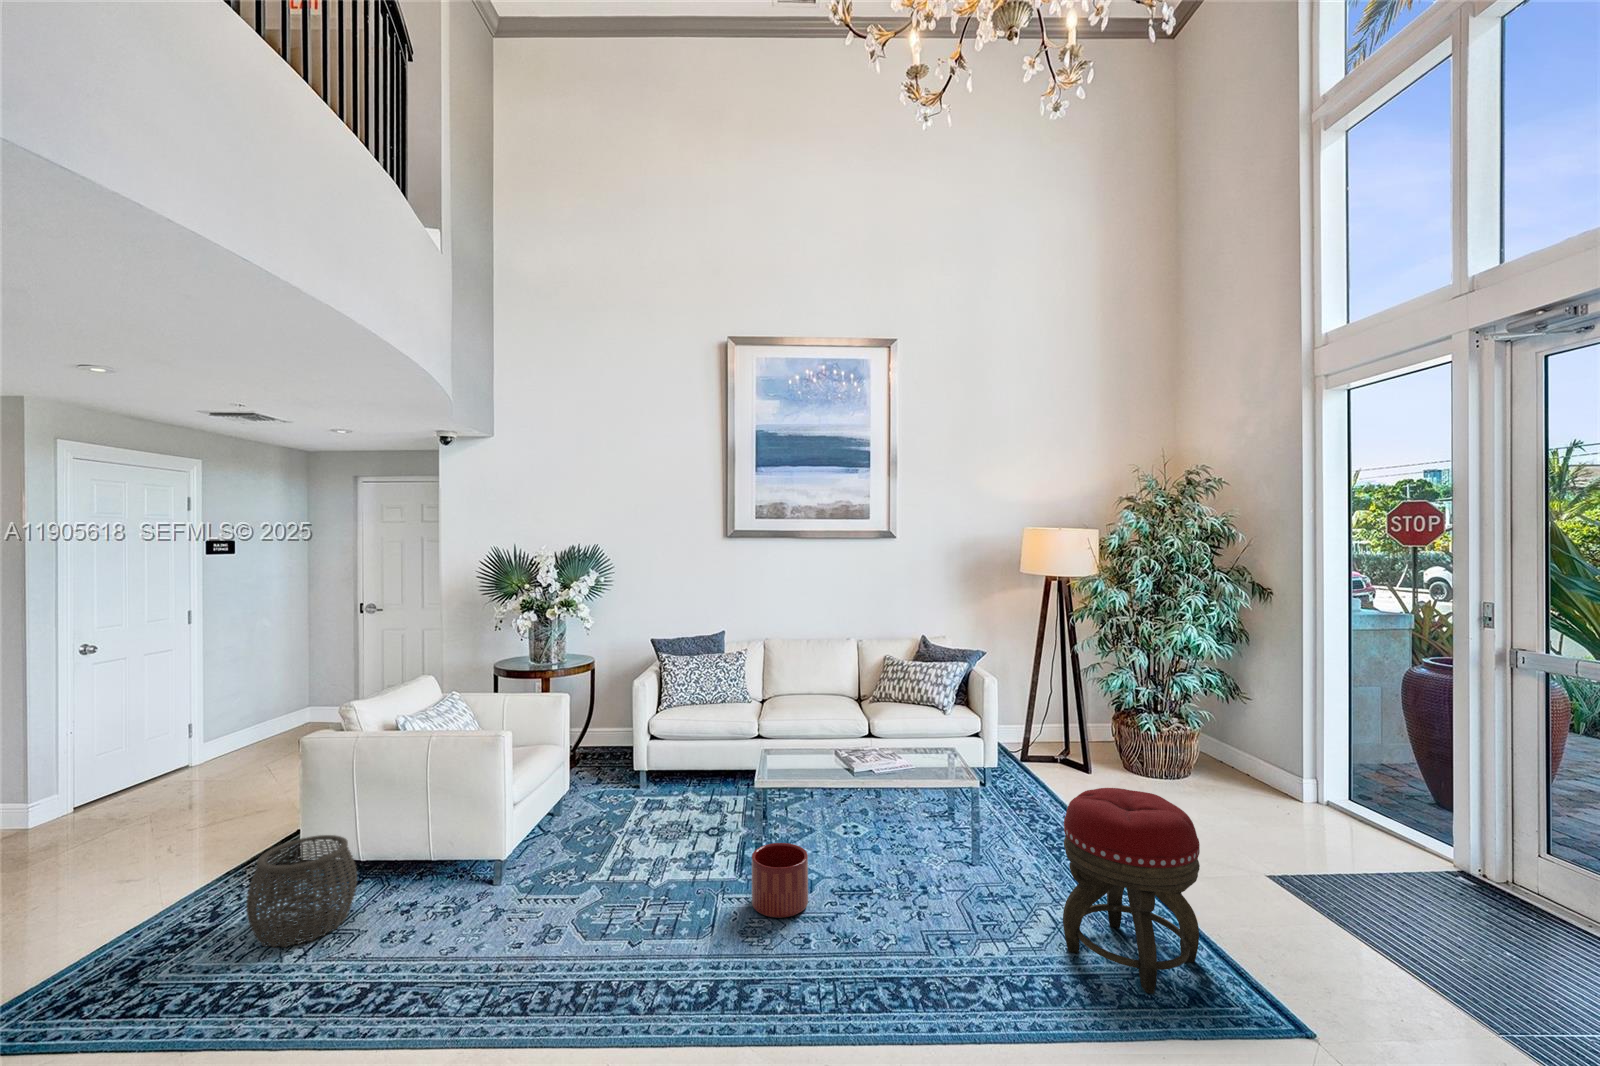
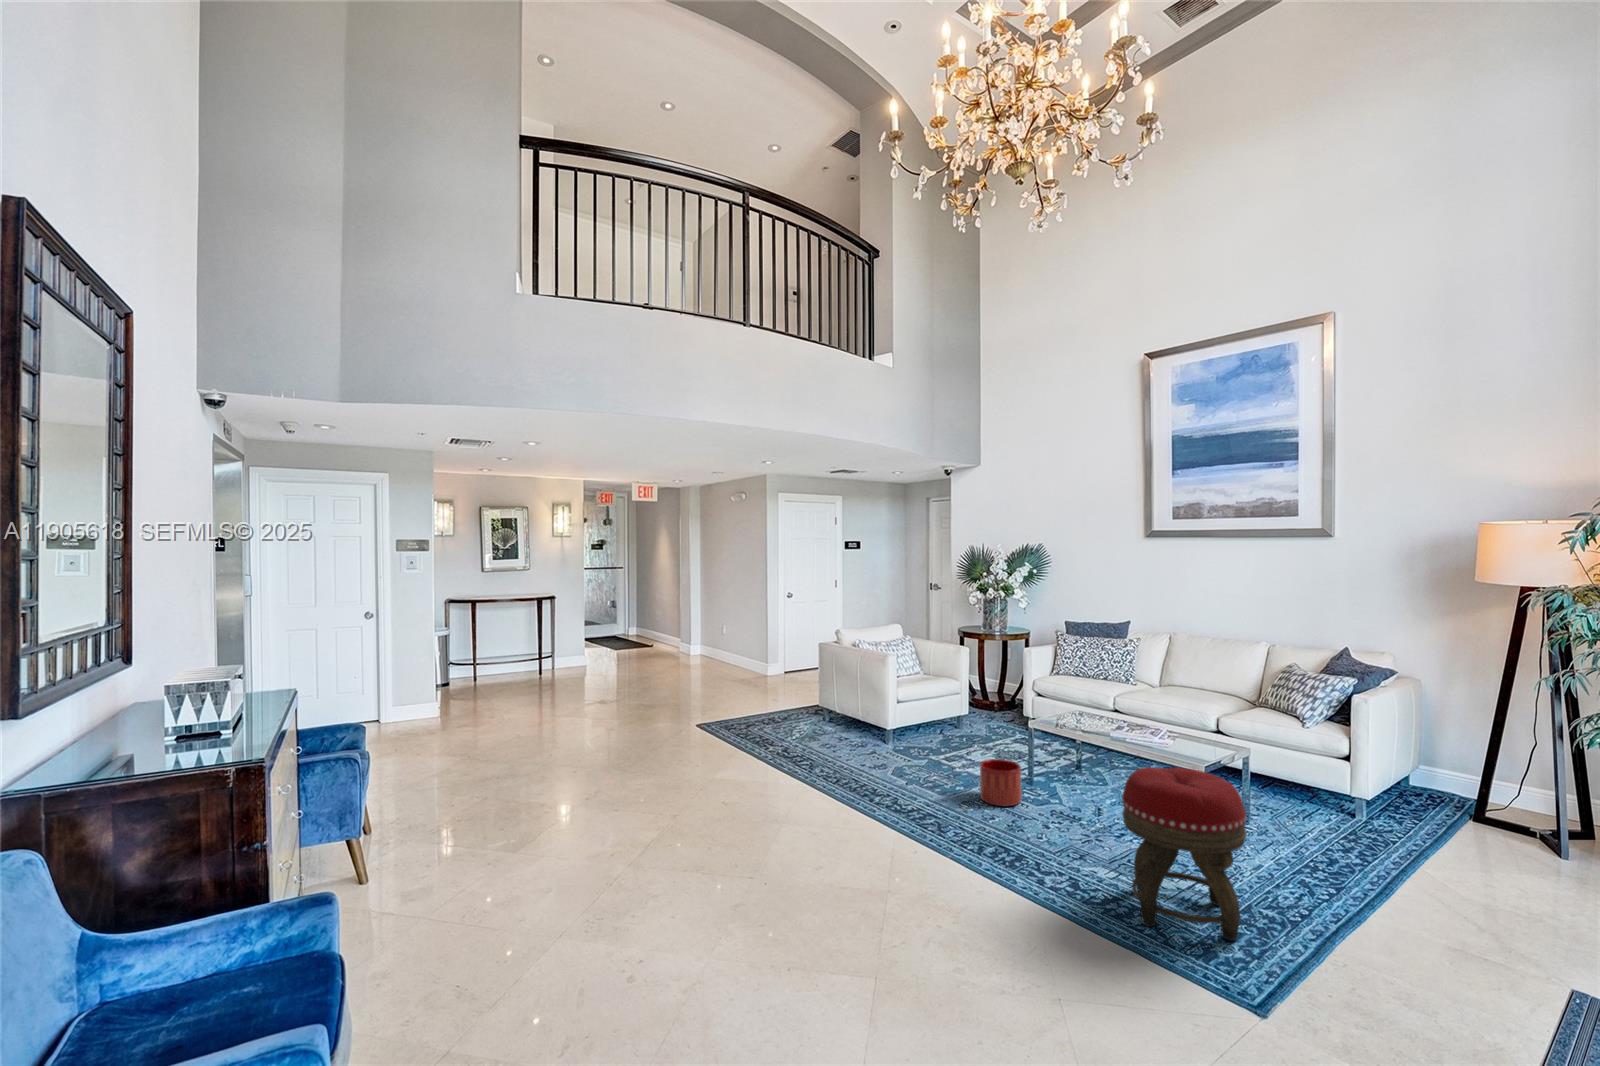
woven basket: present [246,835,357,947] -> none [783,690,828,737]

